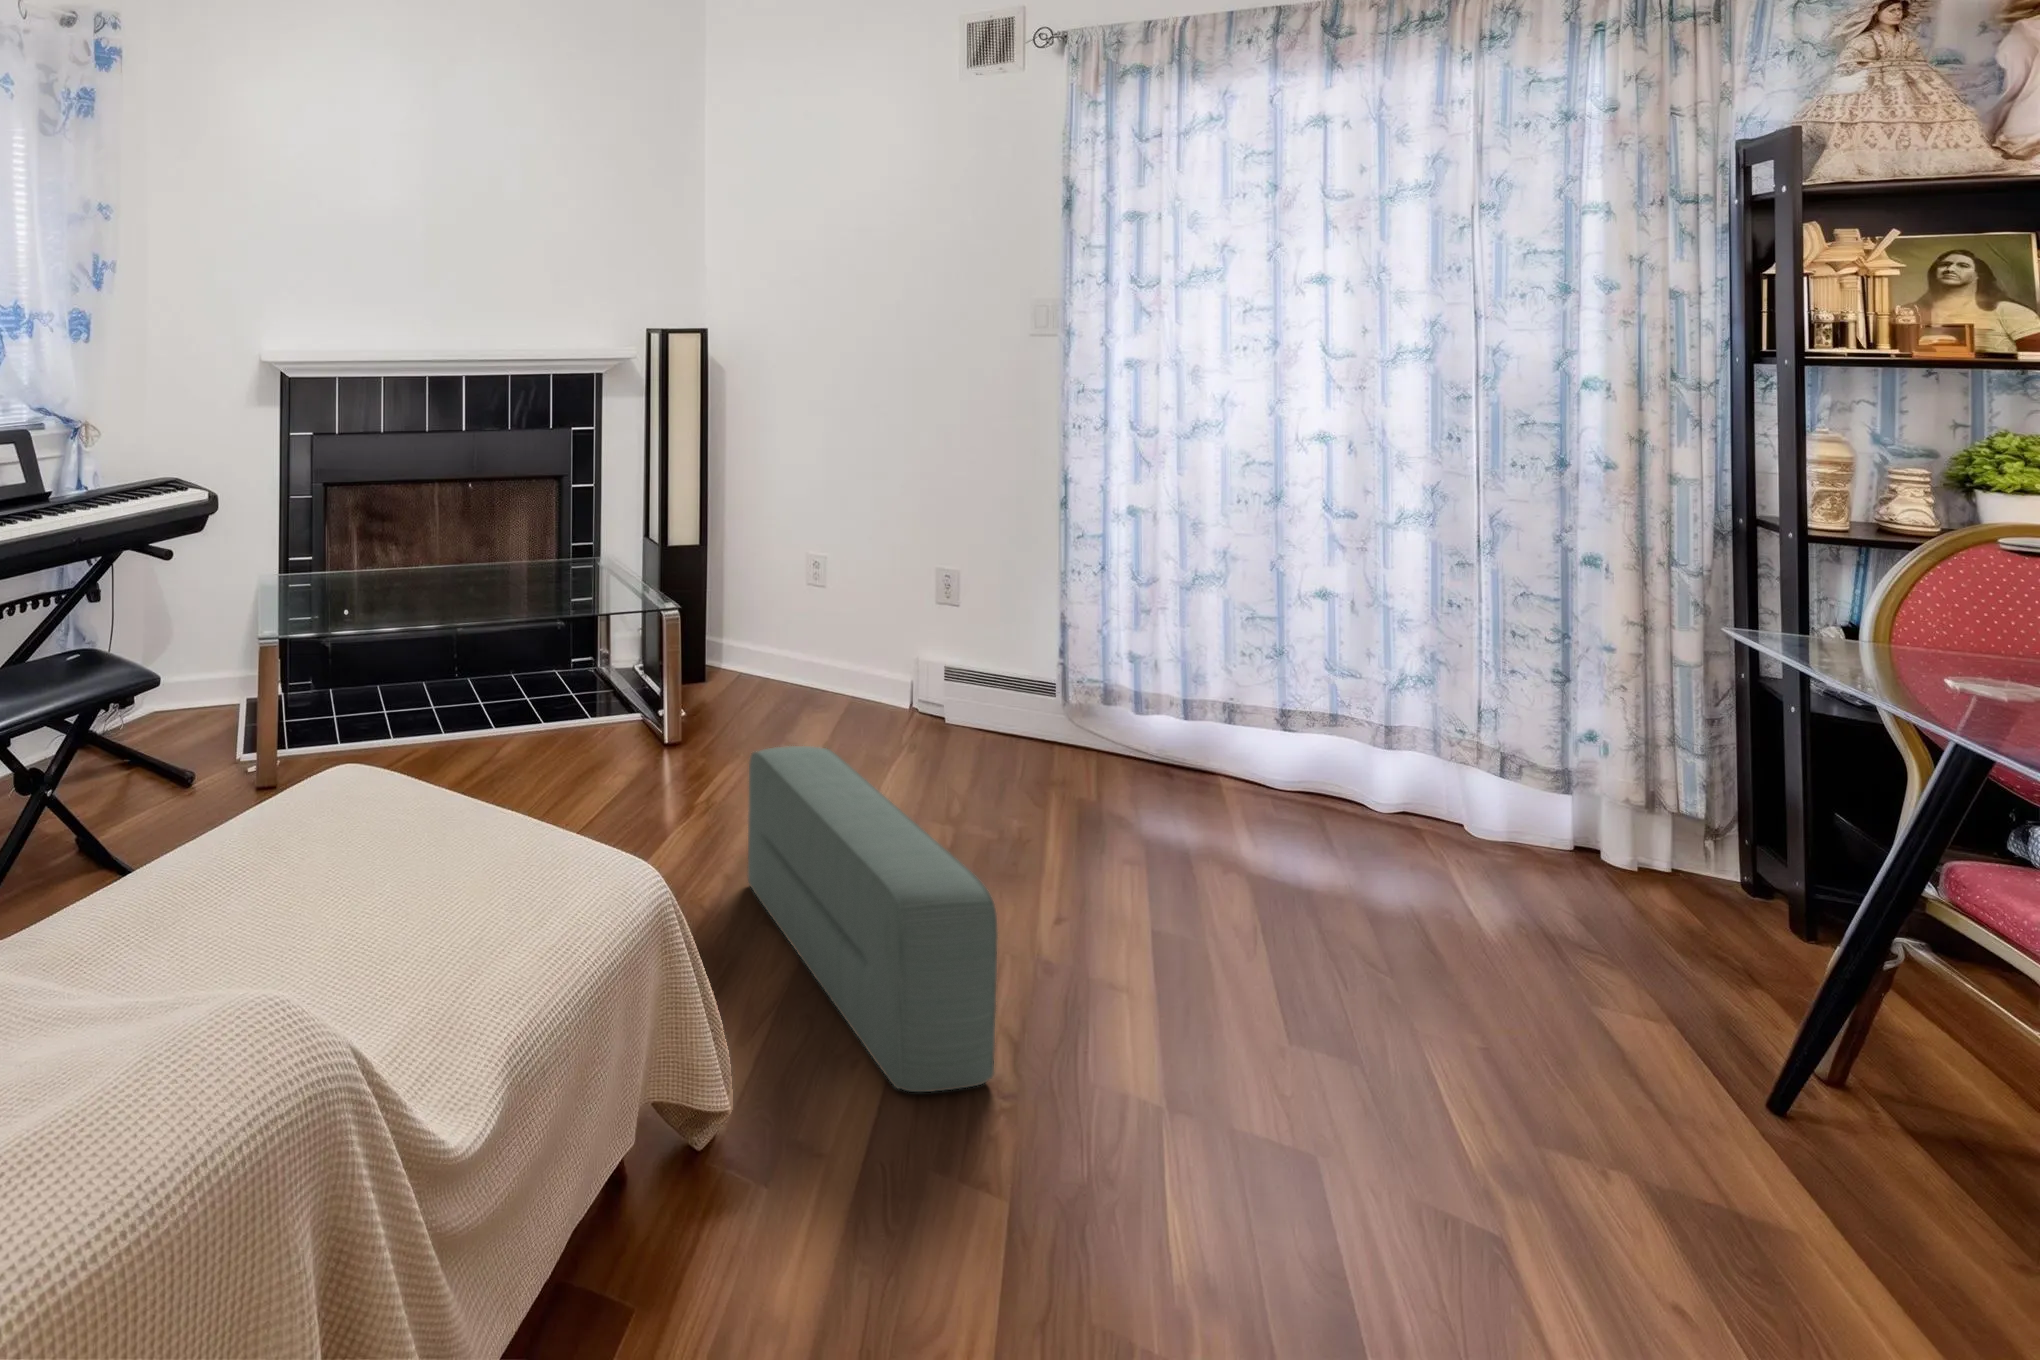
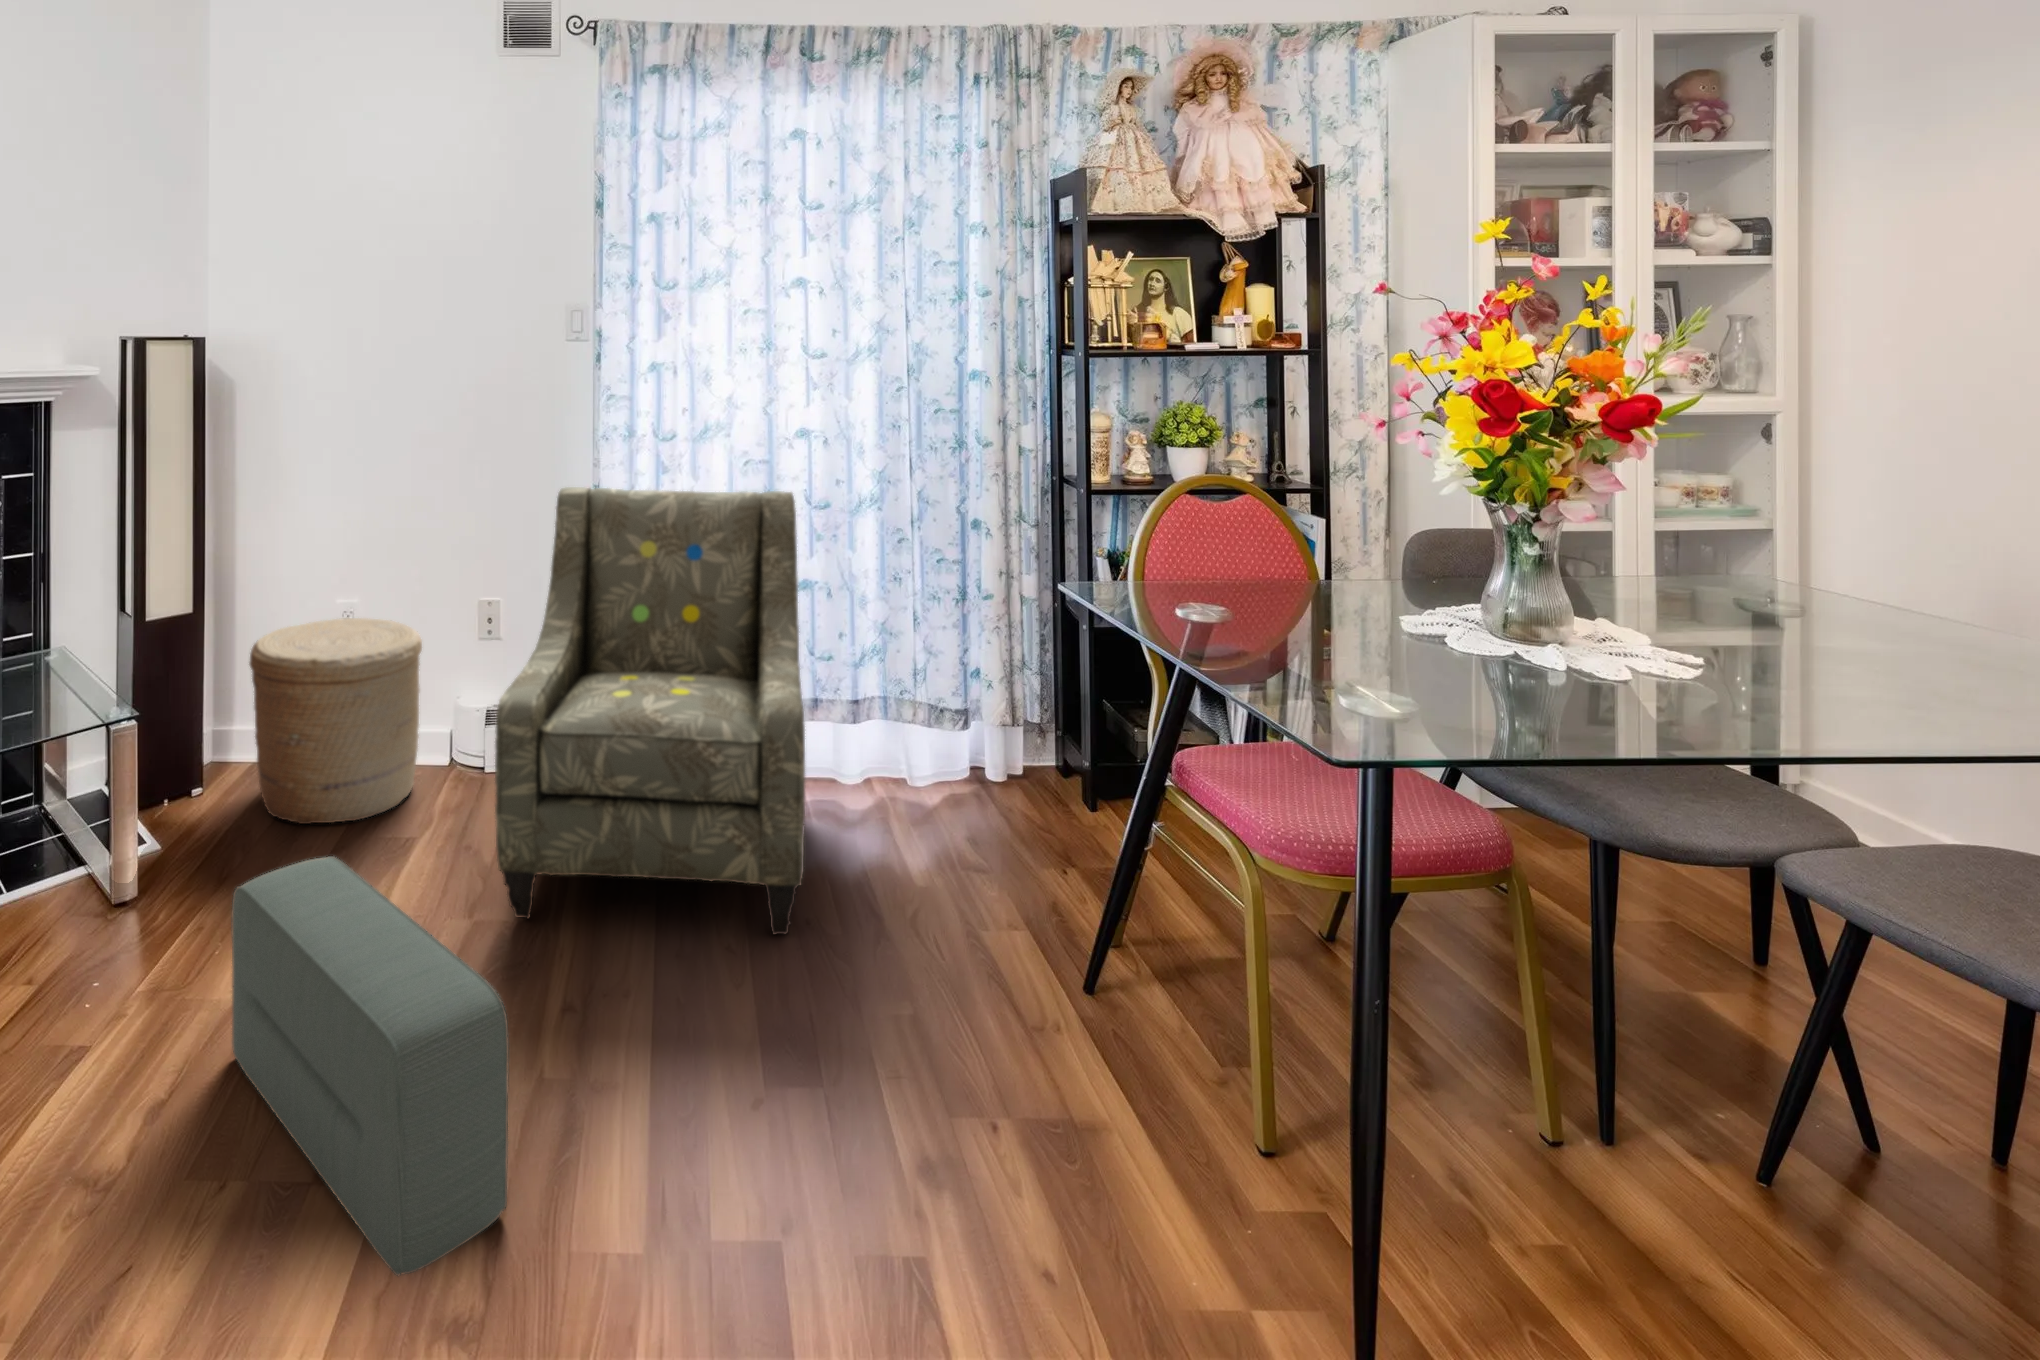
armchair: none [968,474,1327,954] -> present [495,487,805,935]
woven basket: none [744,568,889,738] -> present [250,618,422,824]

